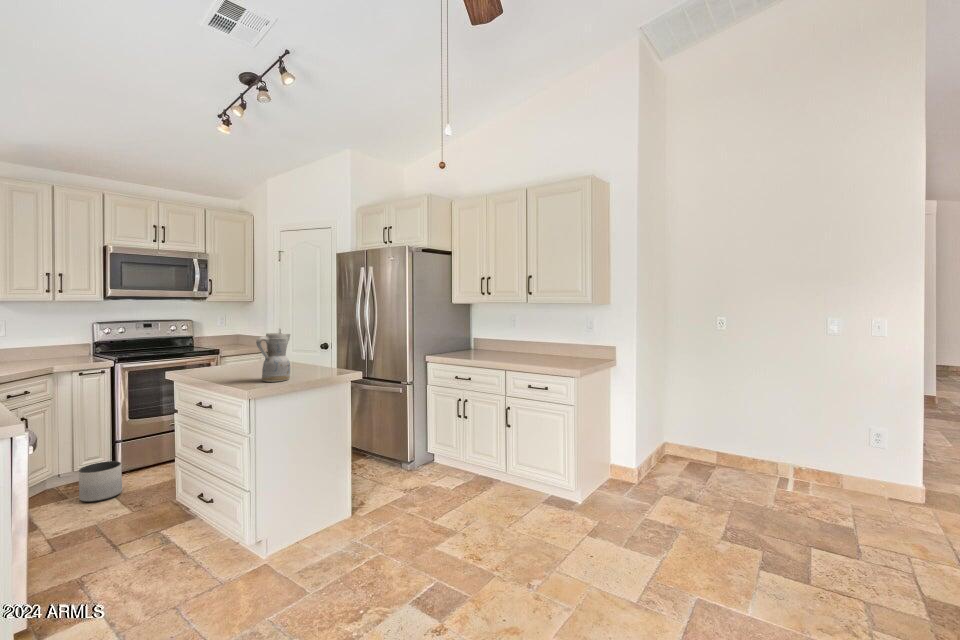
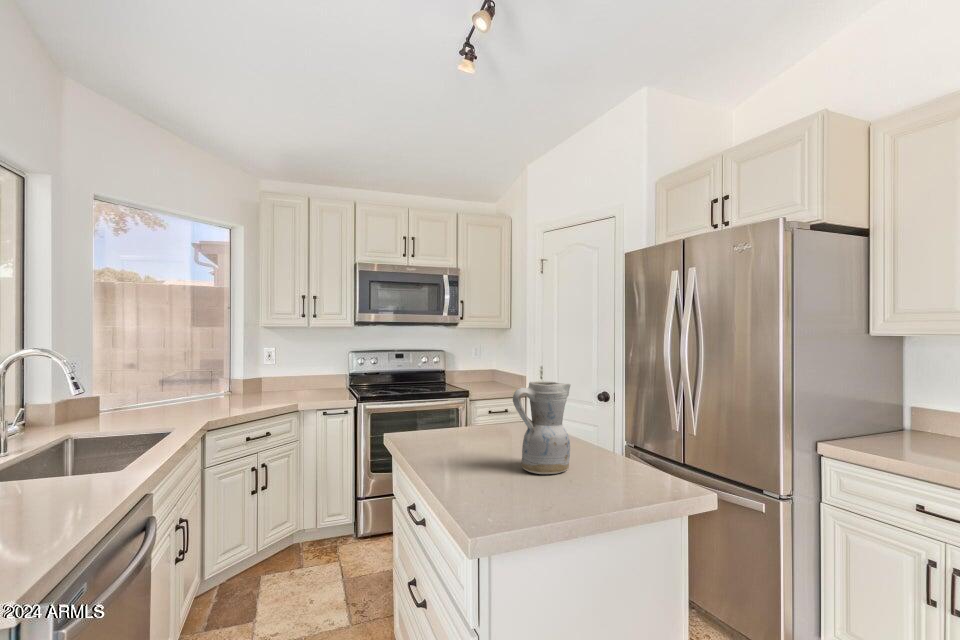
planter: present [79,461,122,502] -> none [310,529,354,584]

